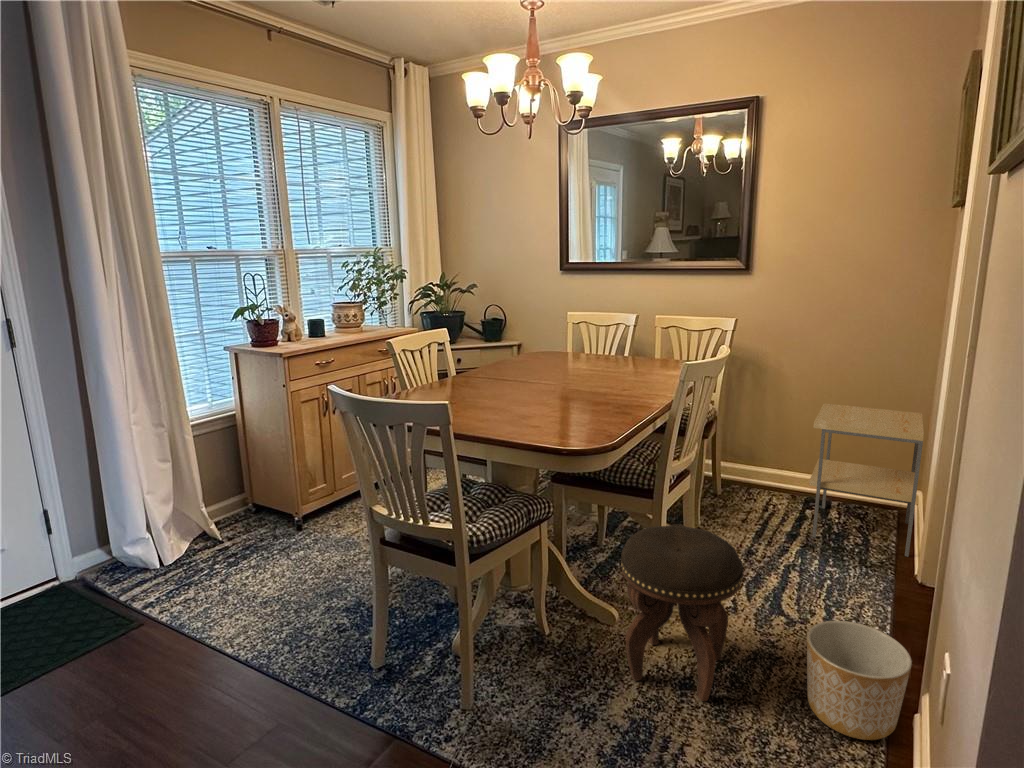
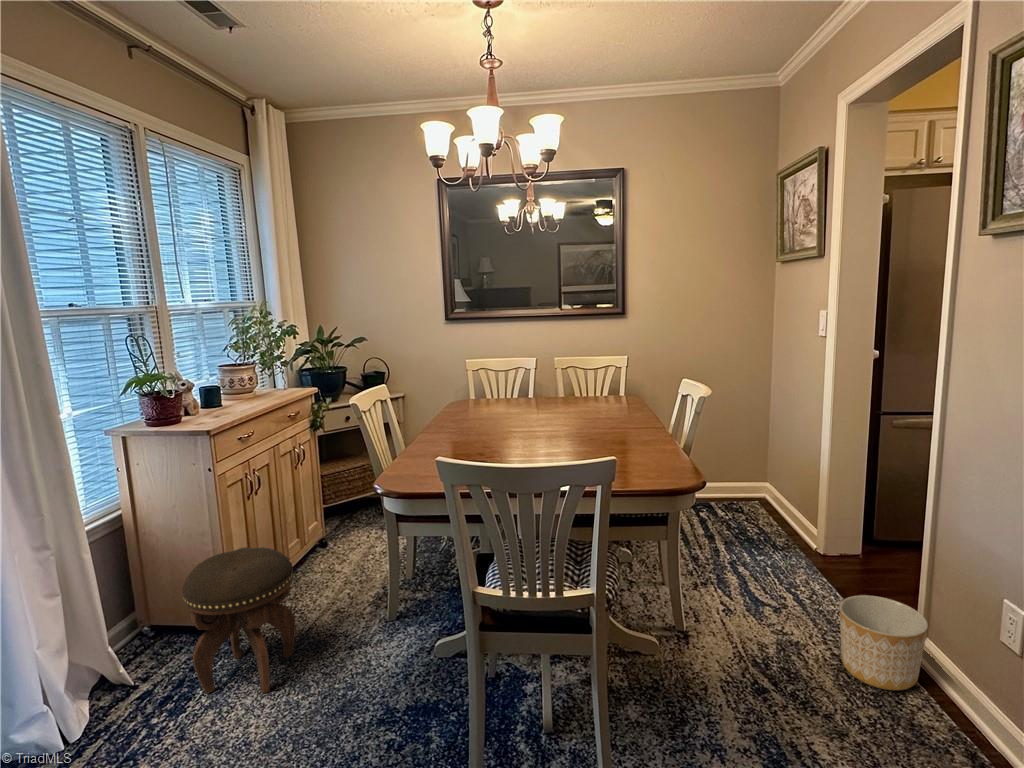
side table: present [809,403,924,557] -> none [711,419,809,535]
footstool: present [621,524,744,701] -> present [182,547,296,694]

